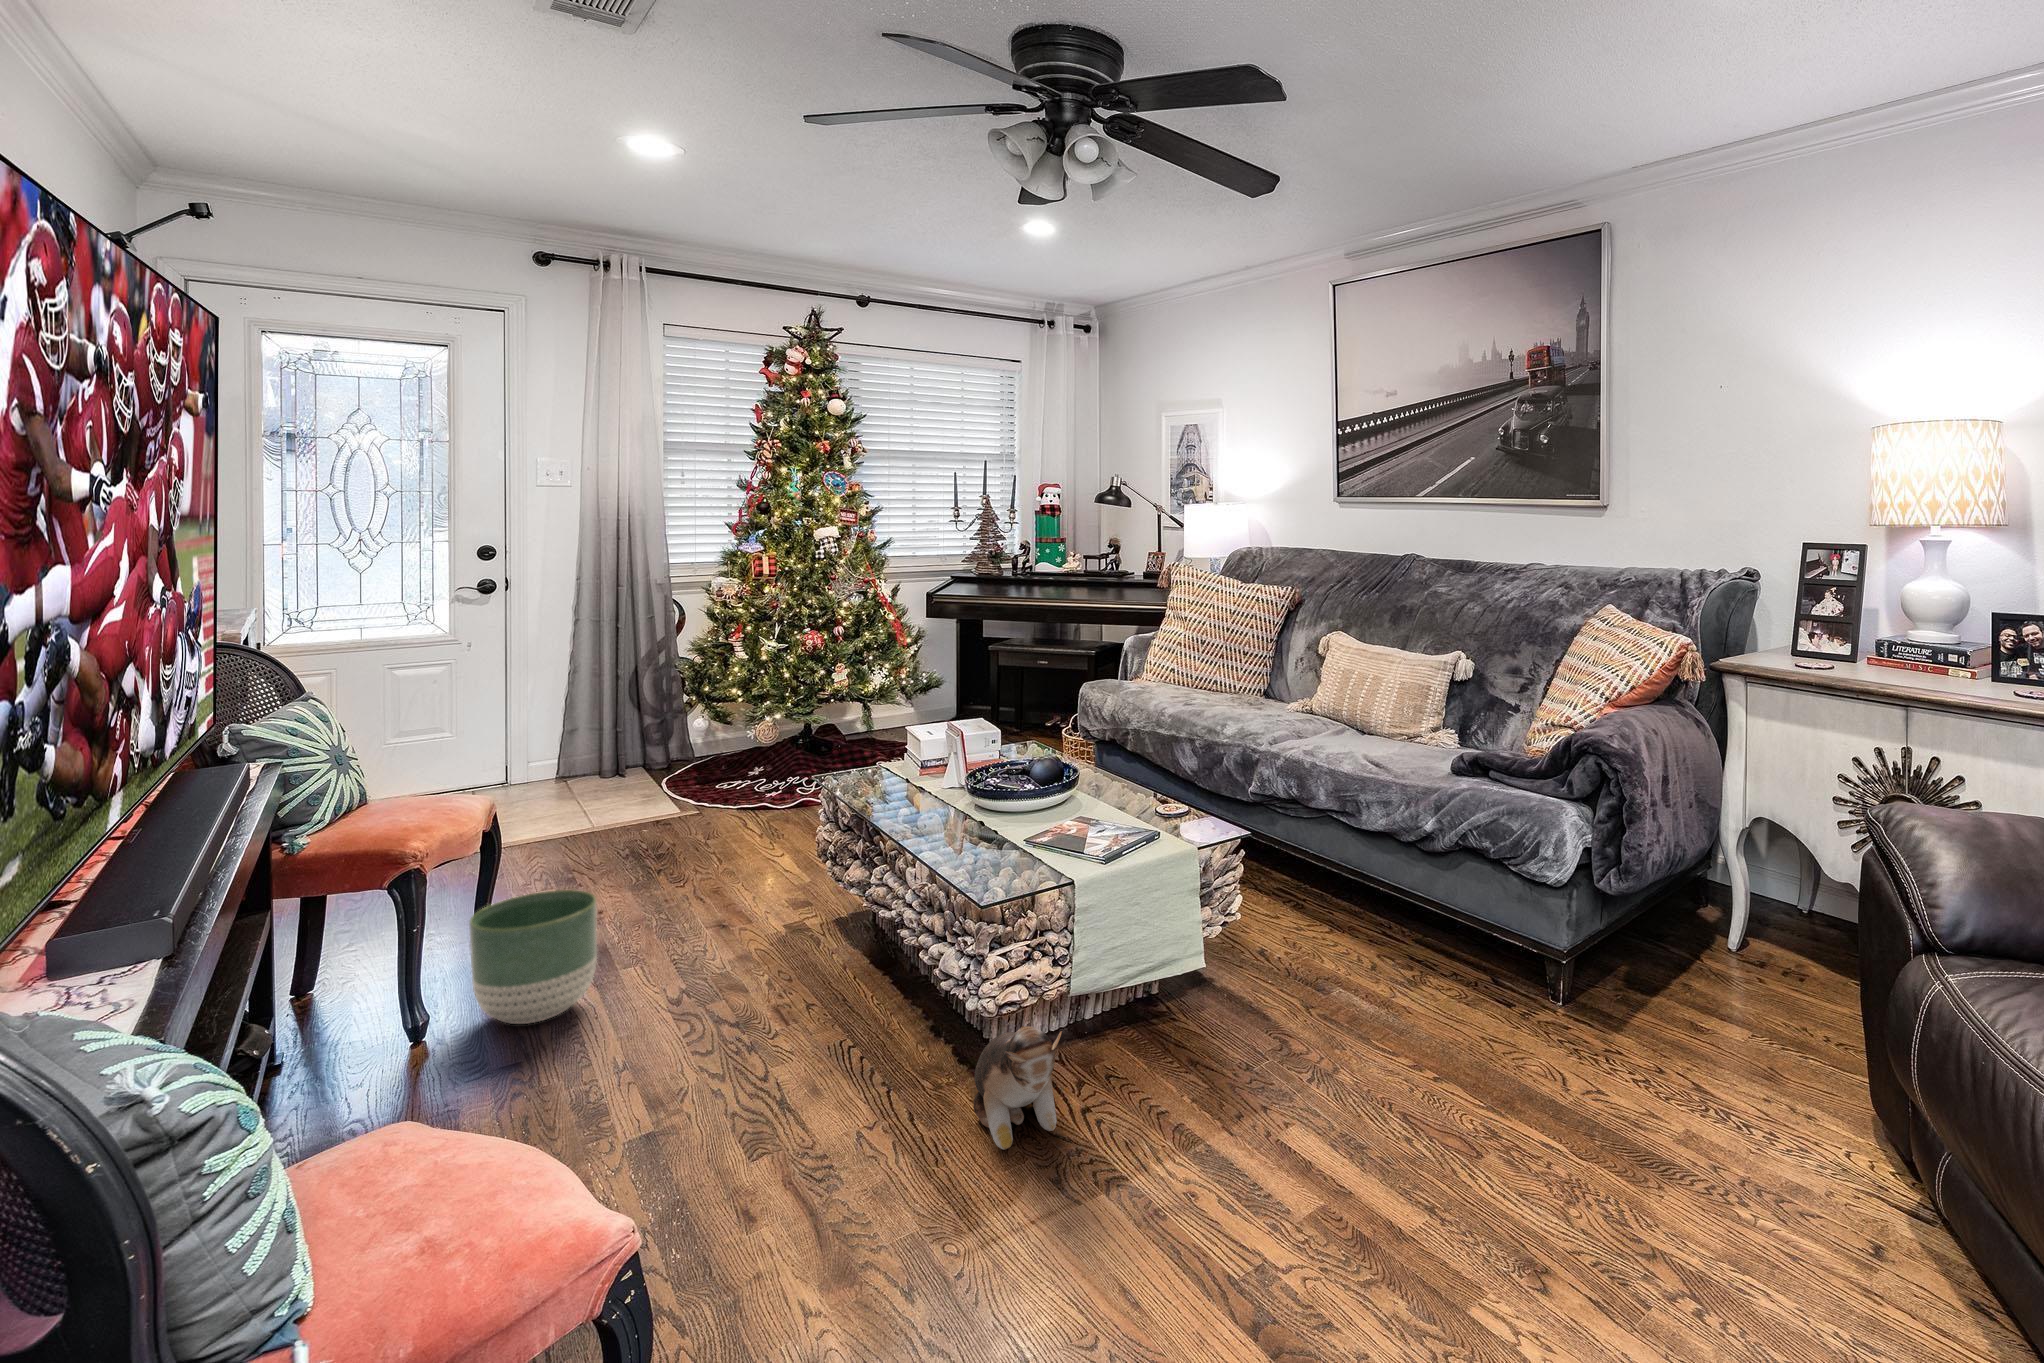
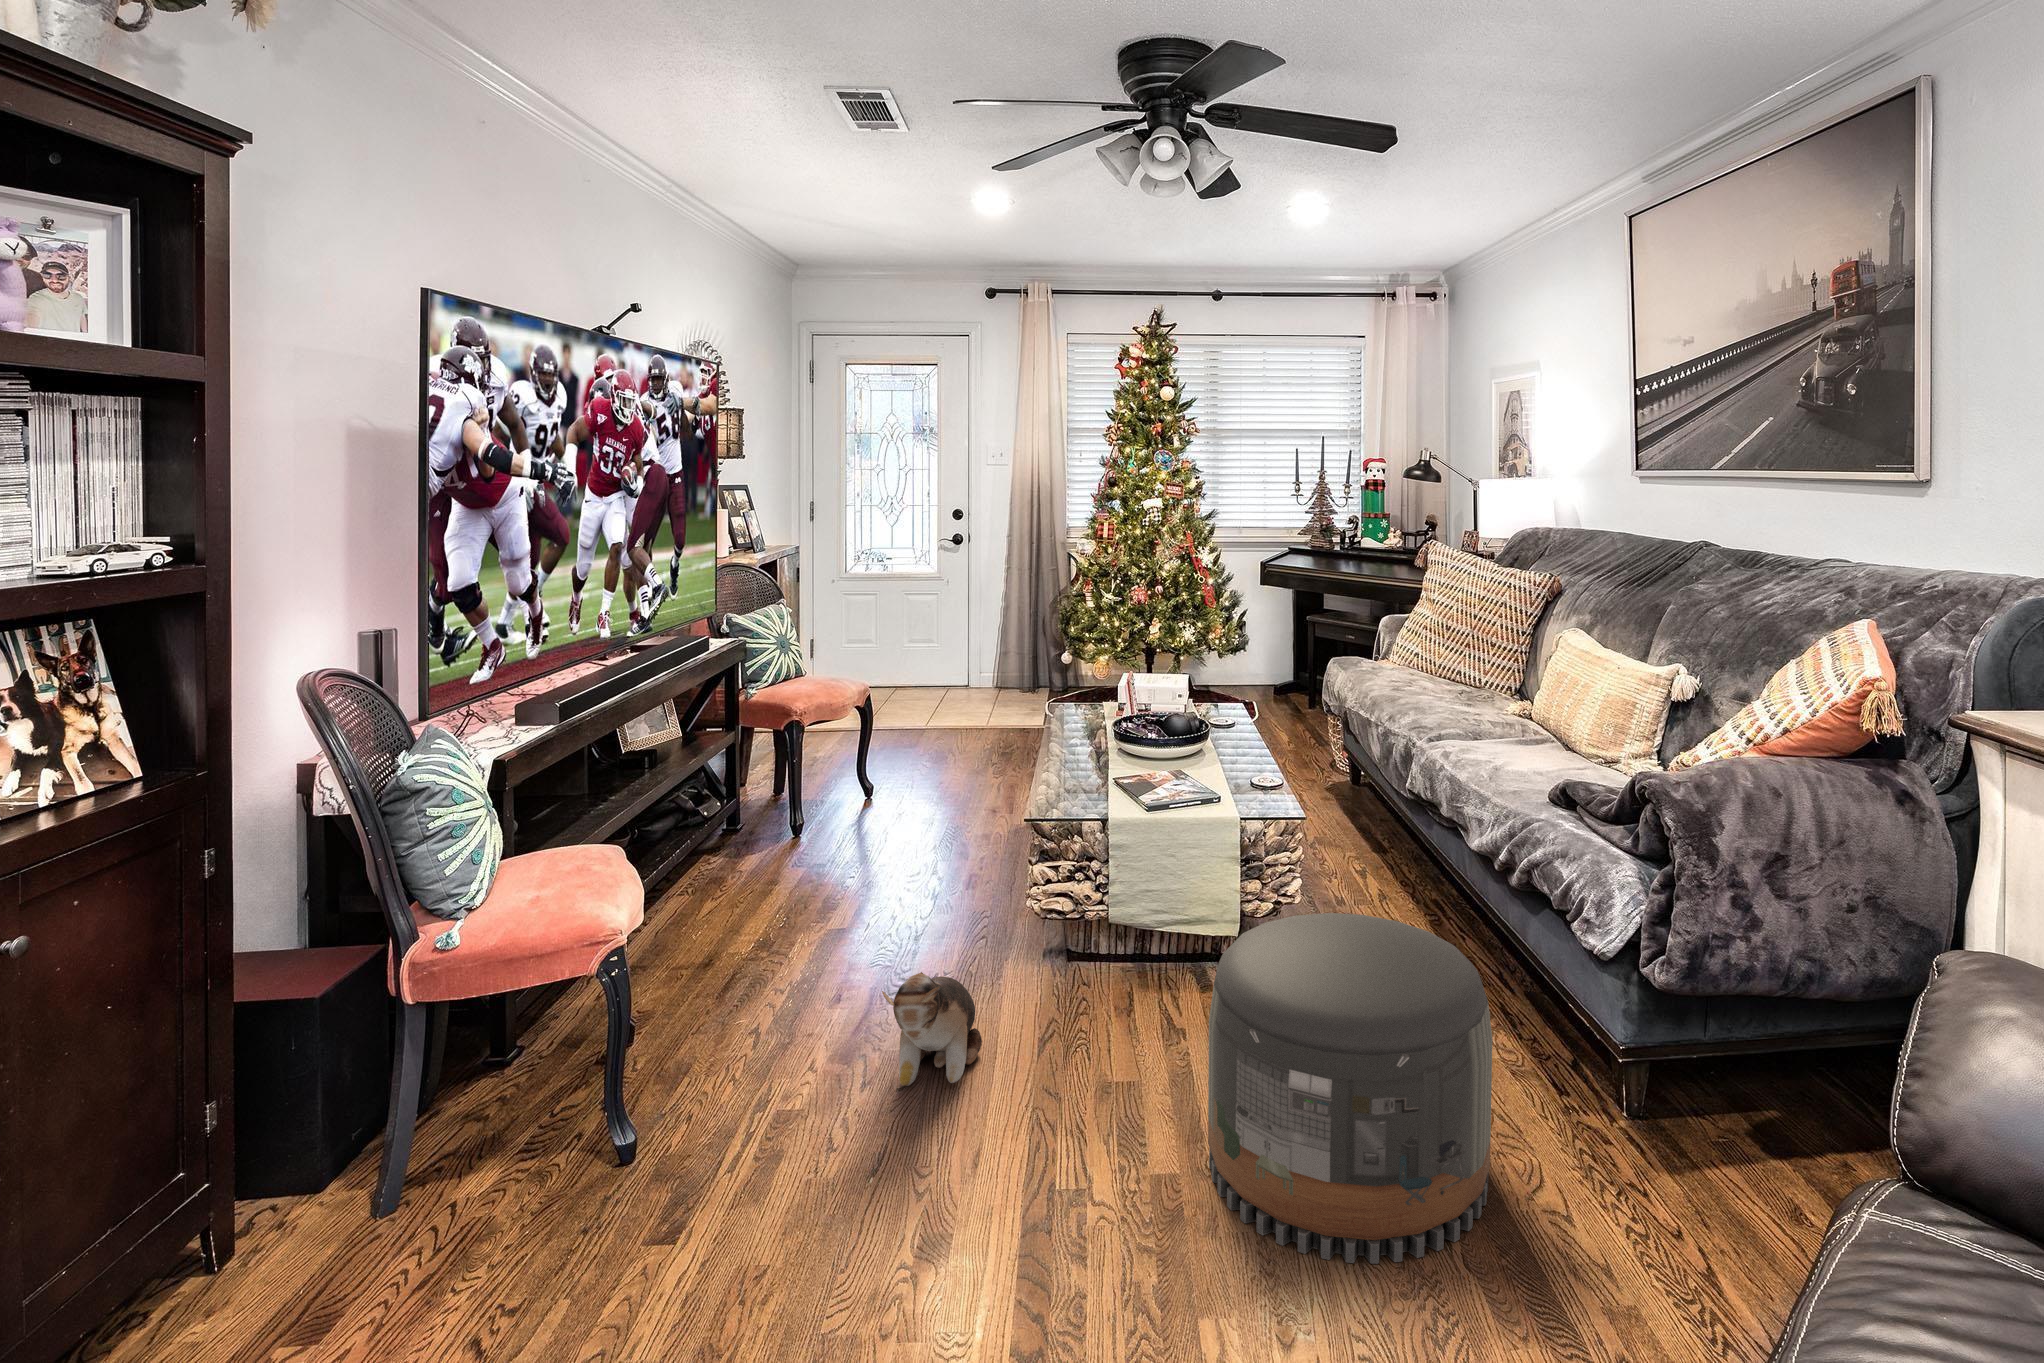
pouf: none [1303,877,1535,1145] -> present [1208,913,1492,1264]
planter: present [470,890,597,1024] -> none [706,775,797,875]

